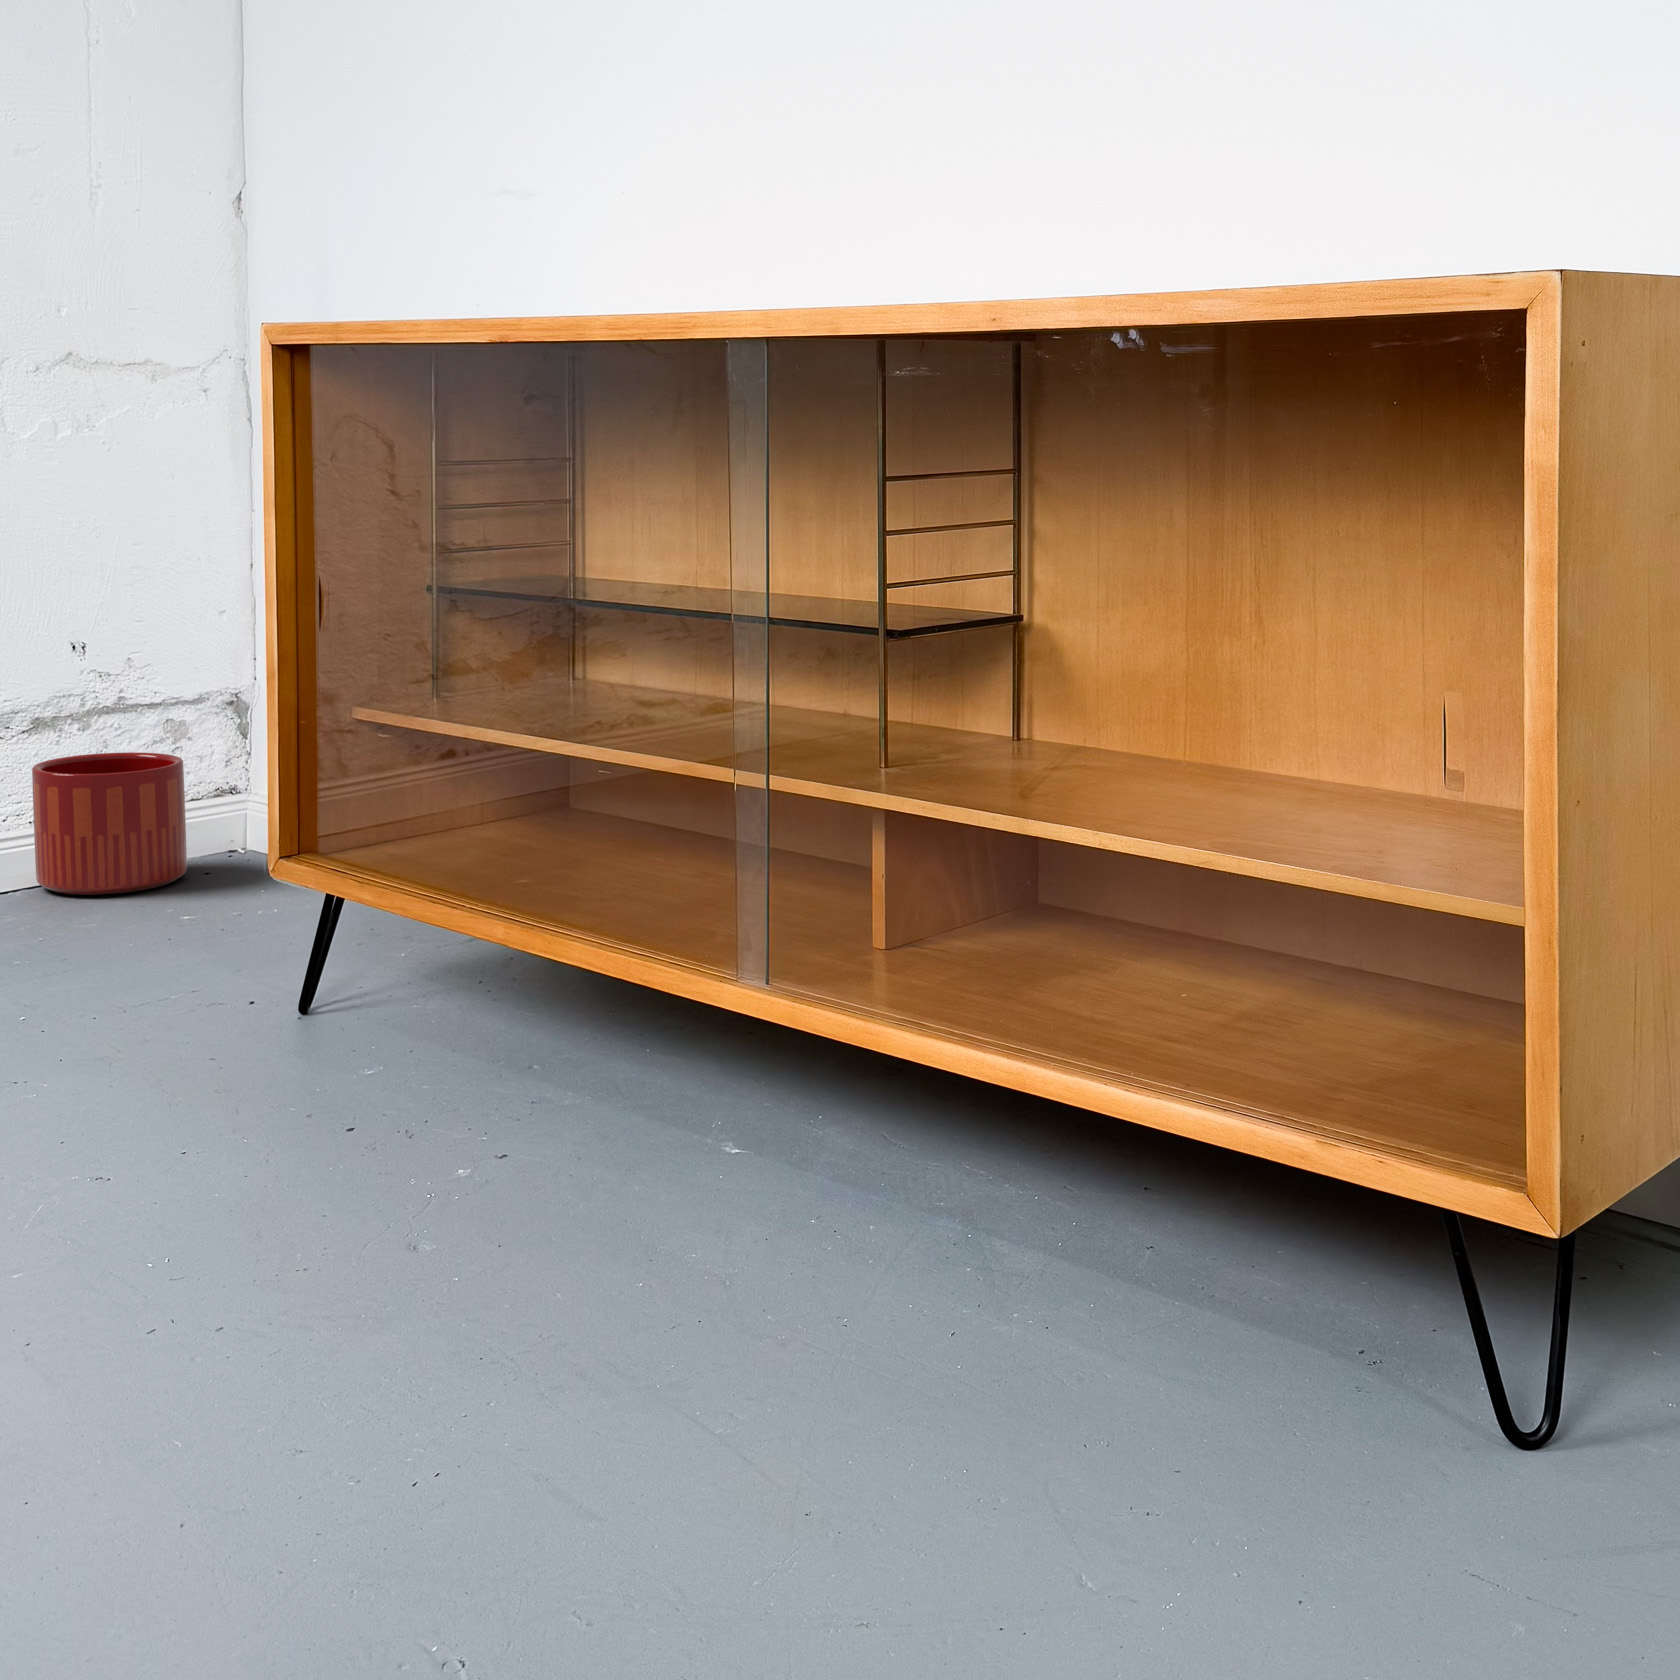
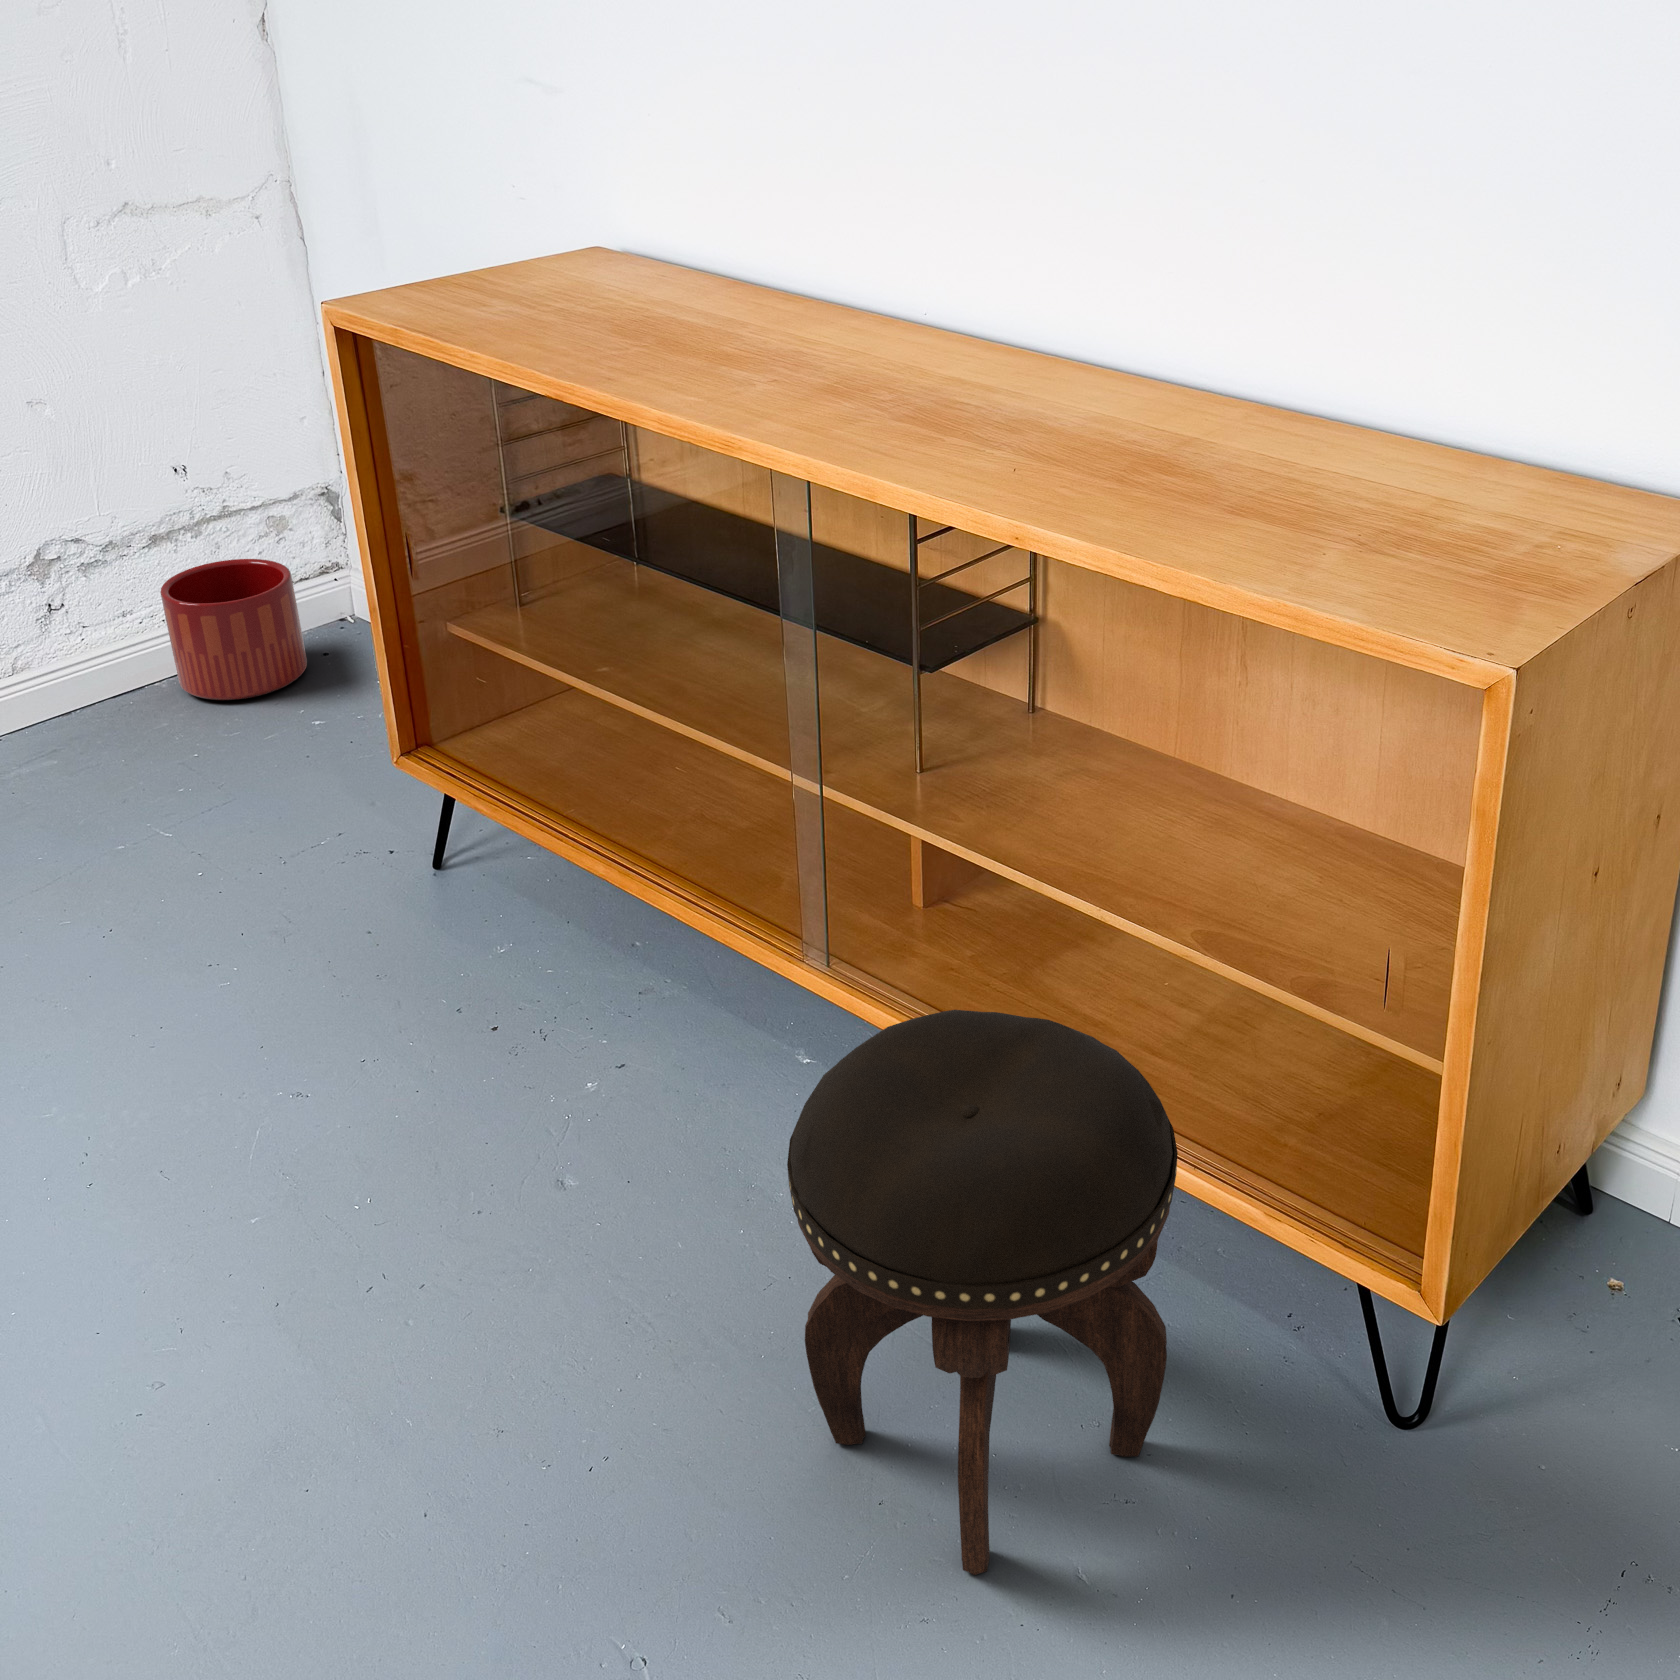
footstool: none [719,847,1220,1572] -> present [787,1010,1178,1575]

